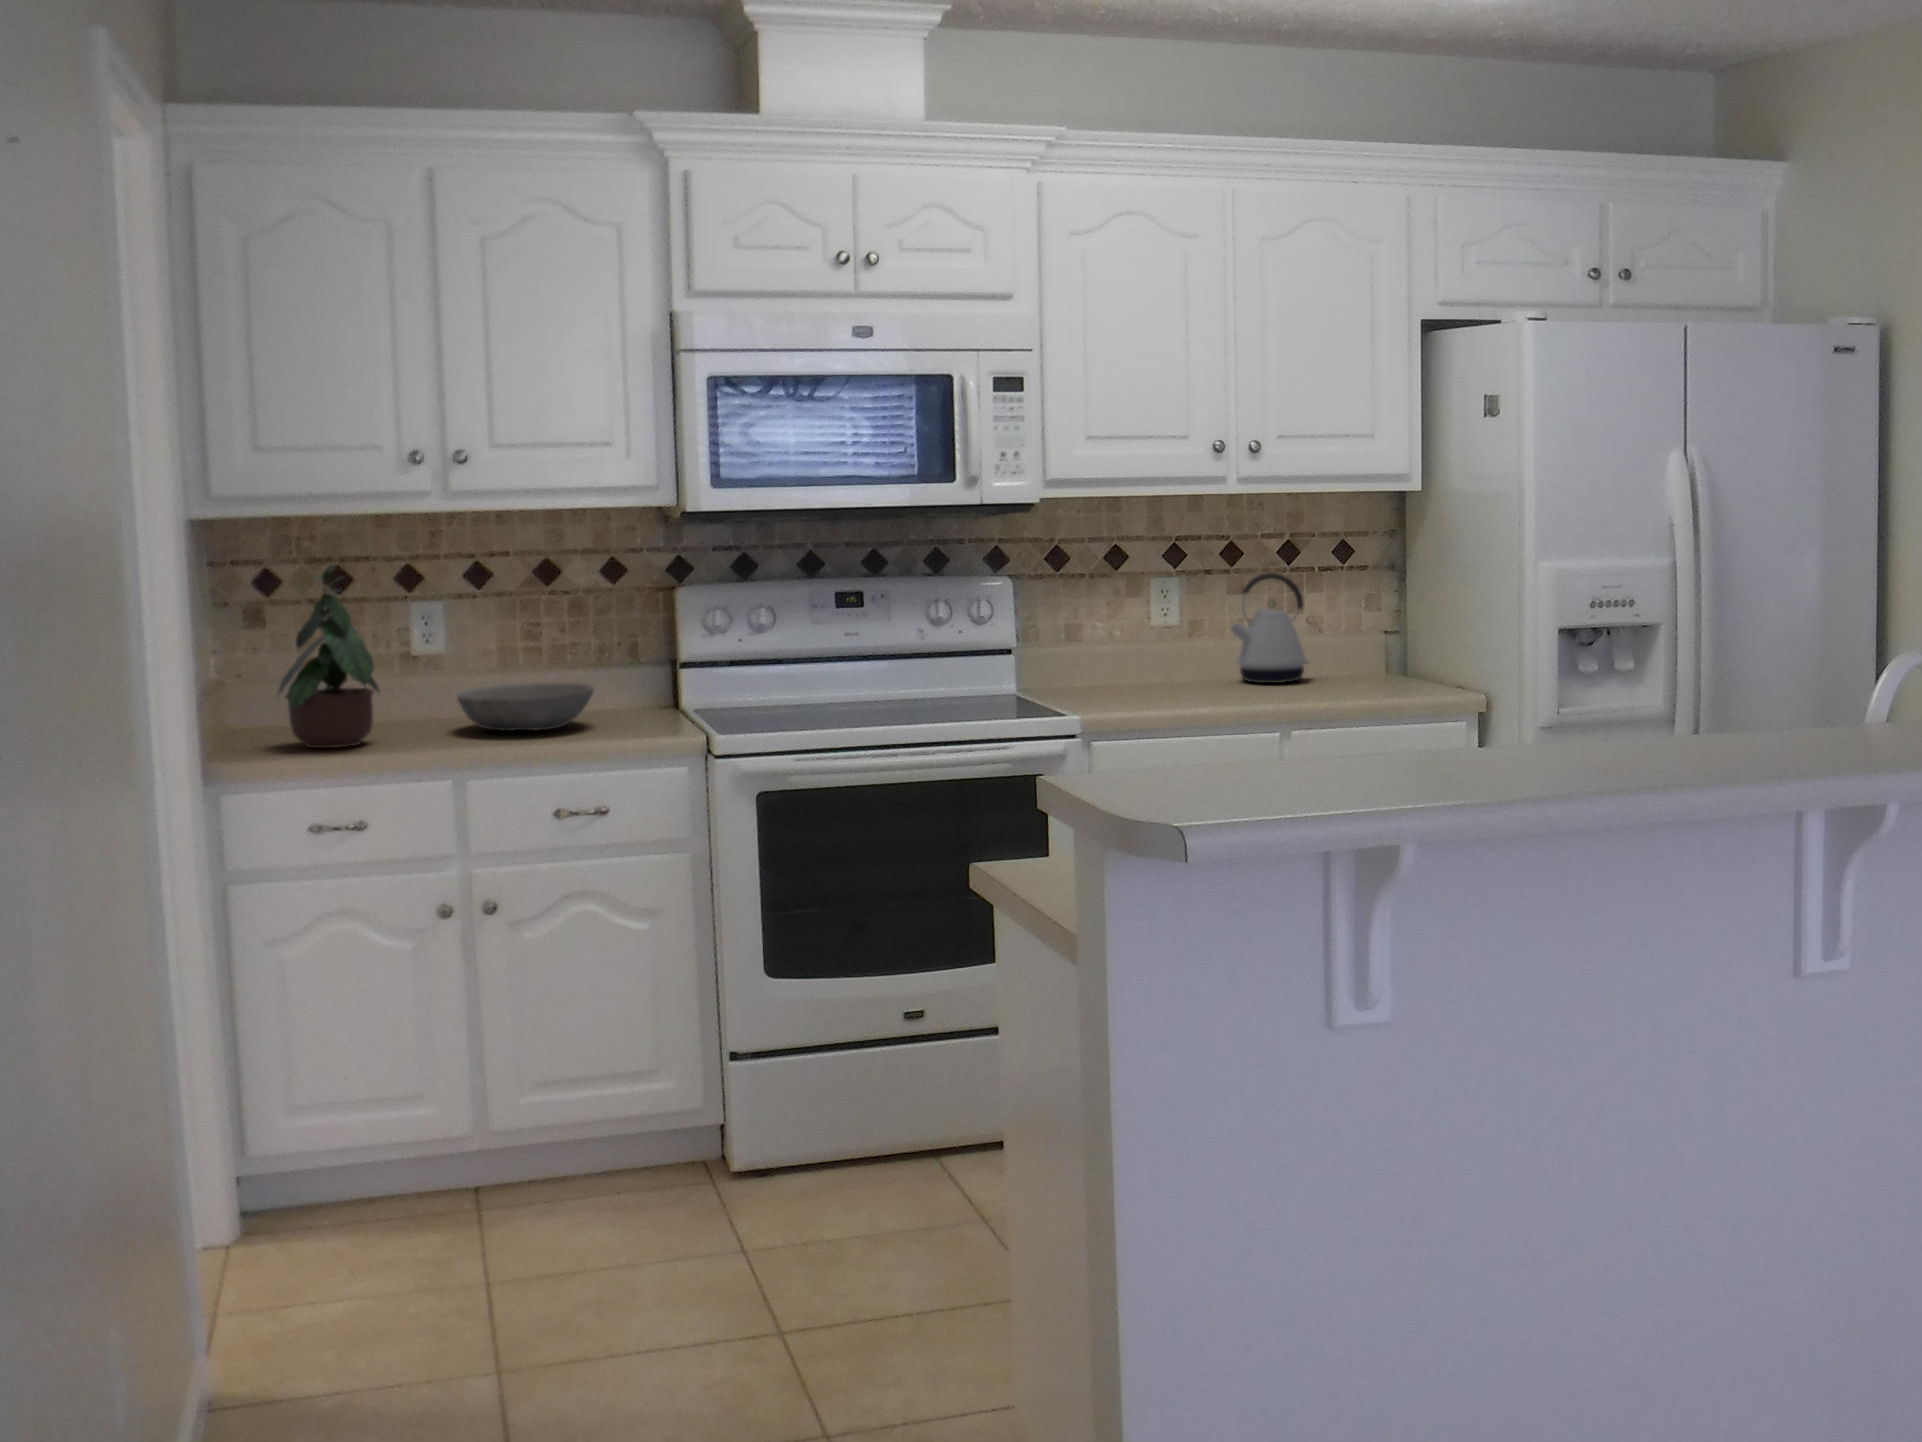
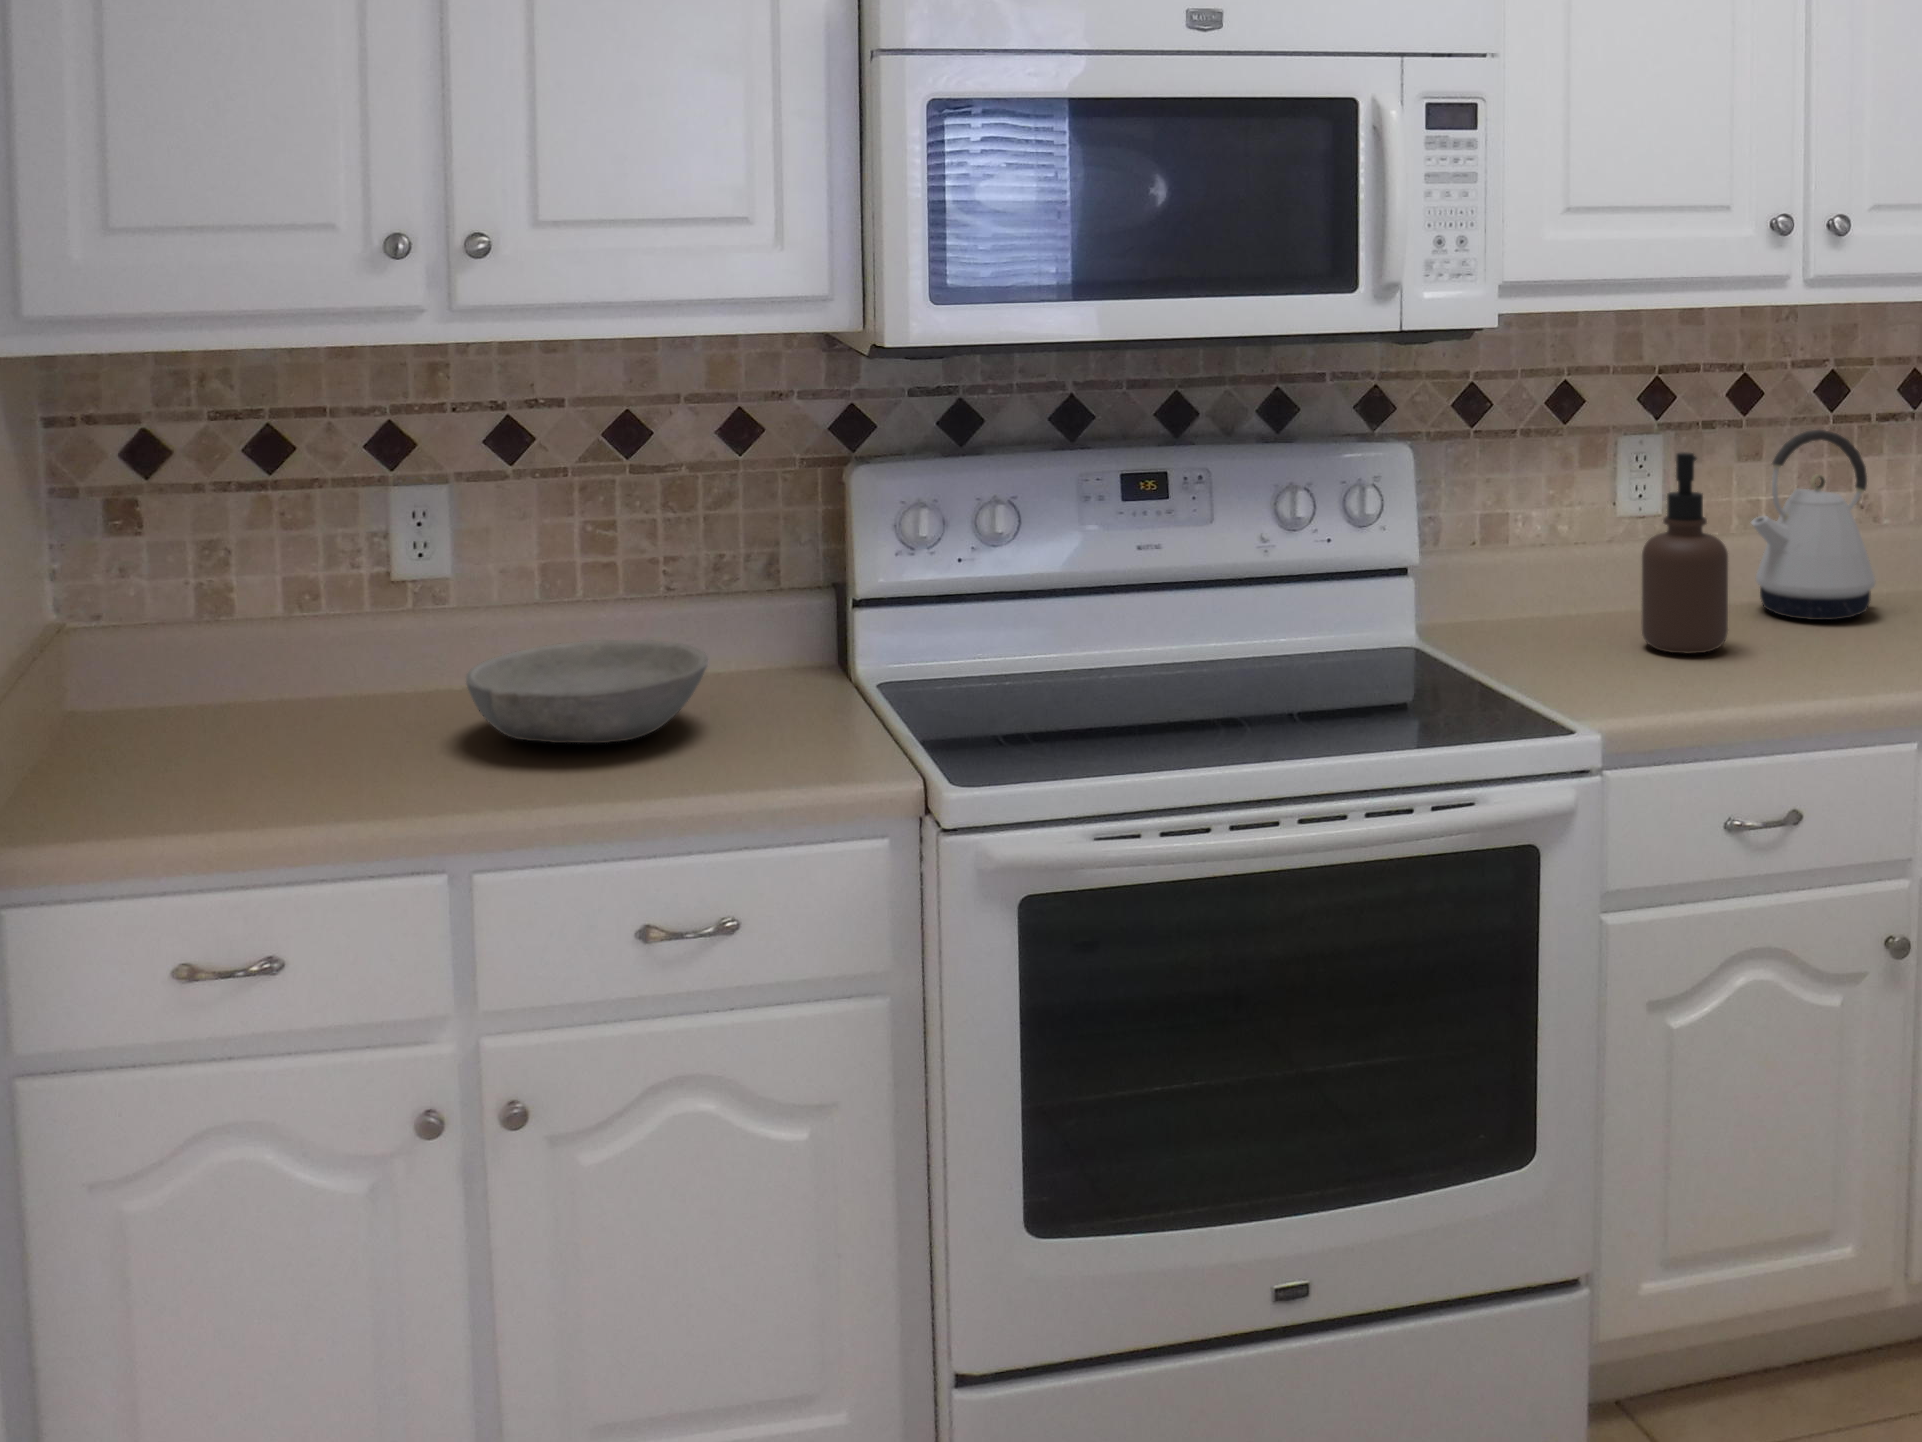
potted plant: present [278,565,379,748] -> none [118,447,343,796]
soap dispenser: none [1150,581,1200,695] -> present [1642,452,1728,654]

